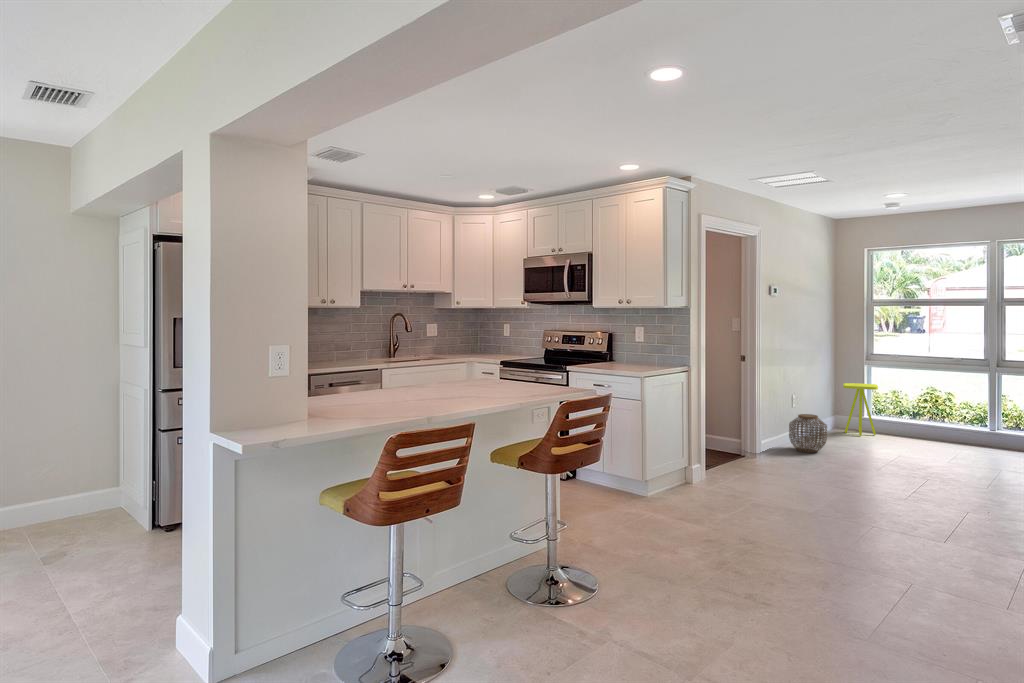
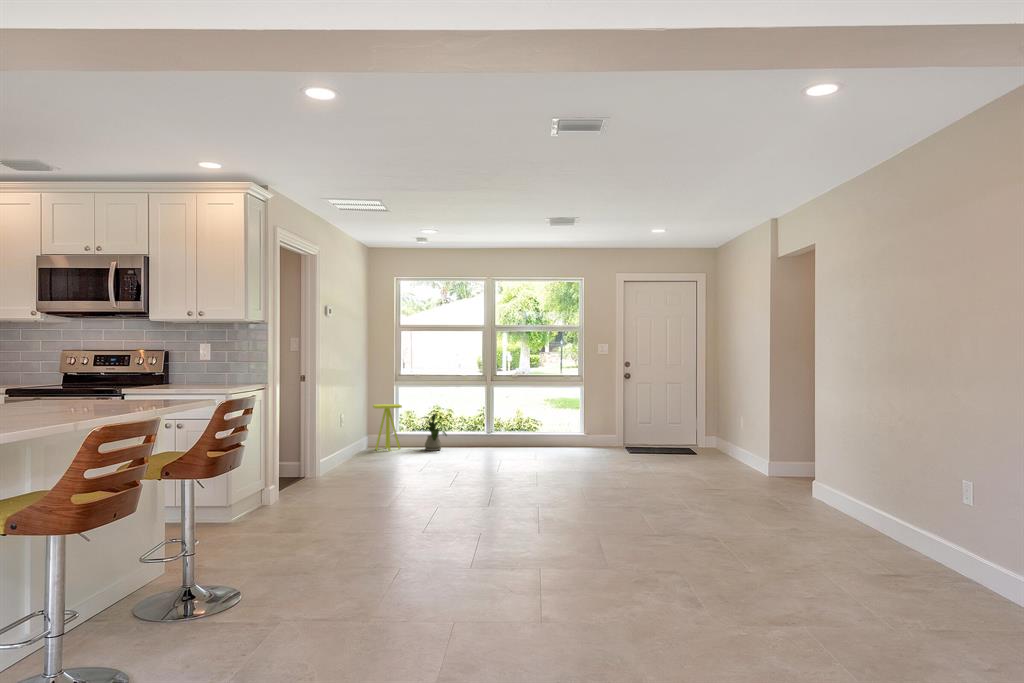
house plant: none [898,400,945,443] -> present [421,414,447,451]
woven basket: present [789,414,827,453] -> none [339,432,372,468]

